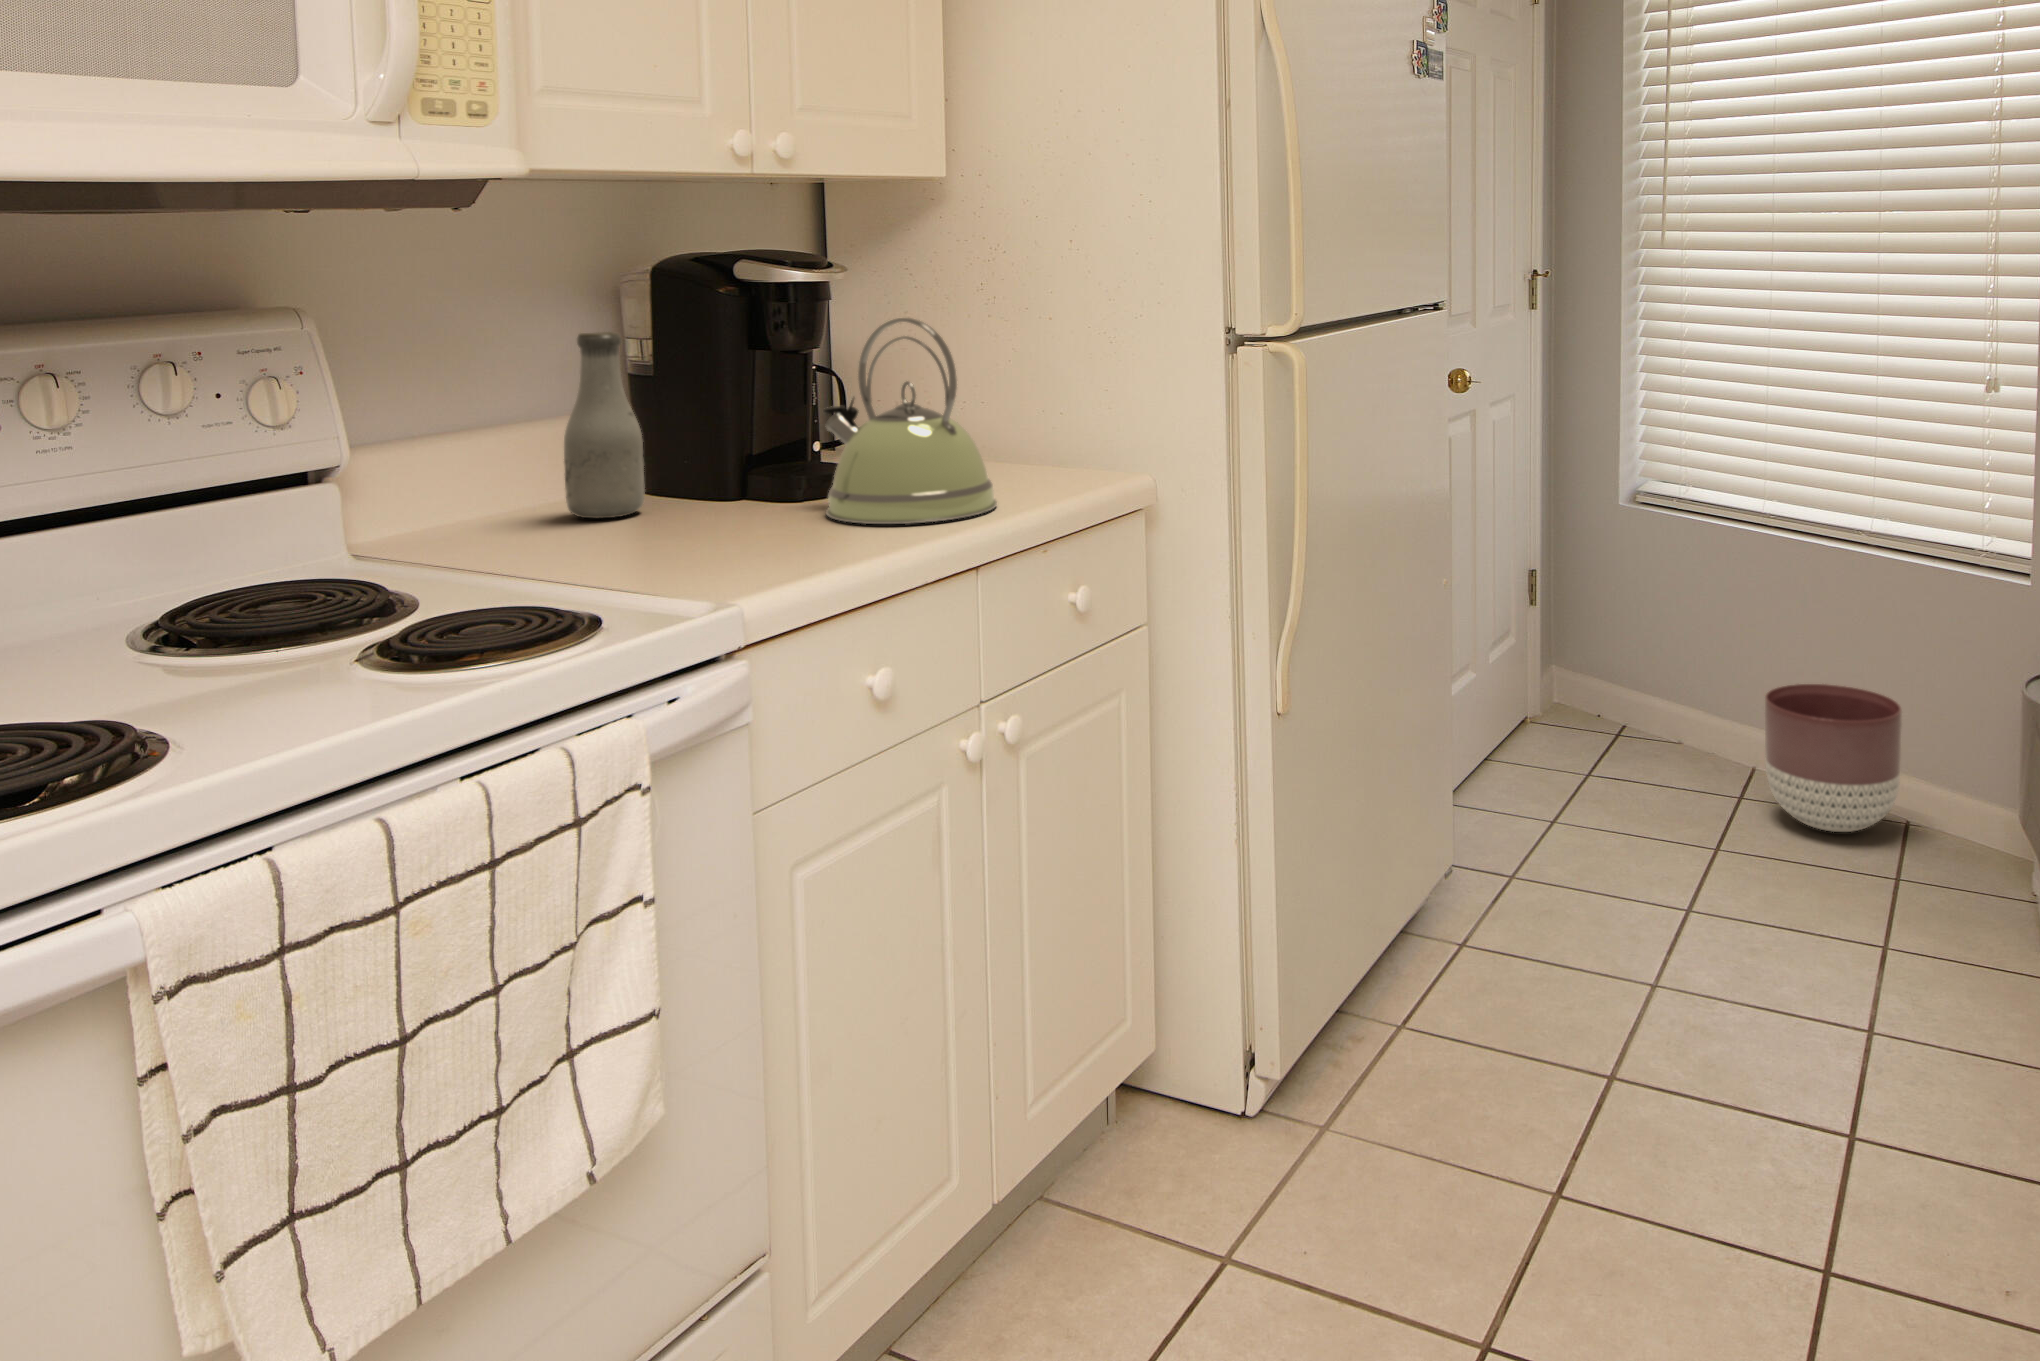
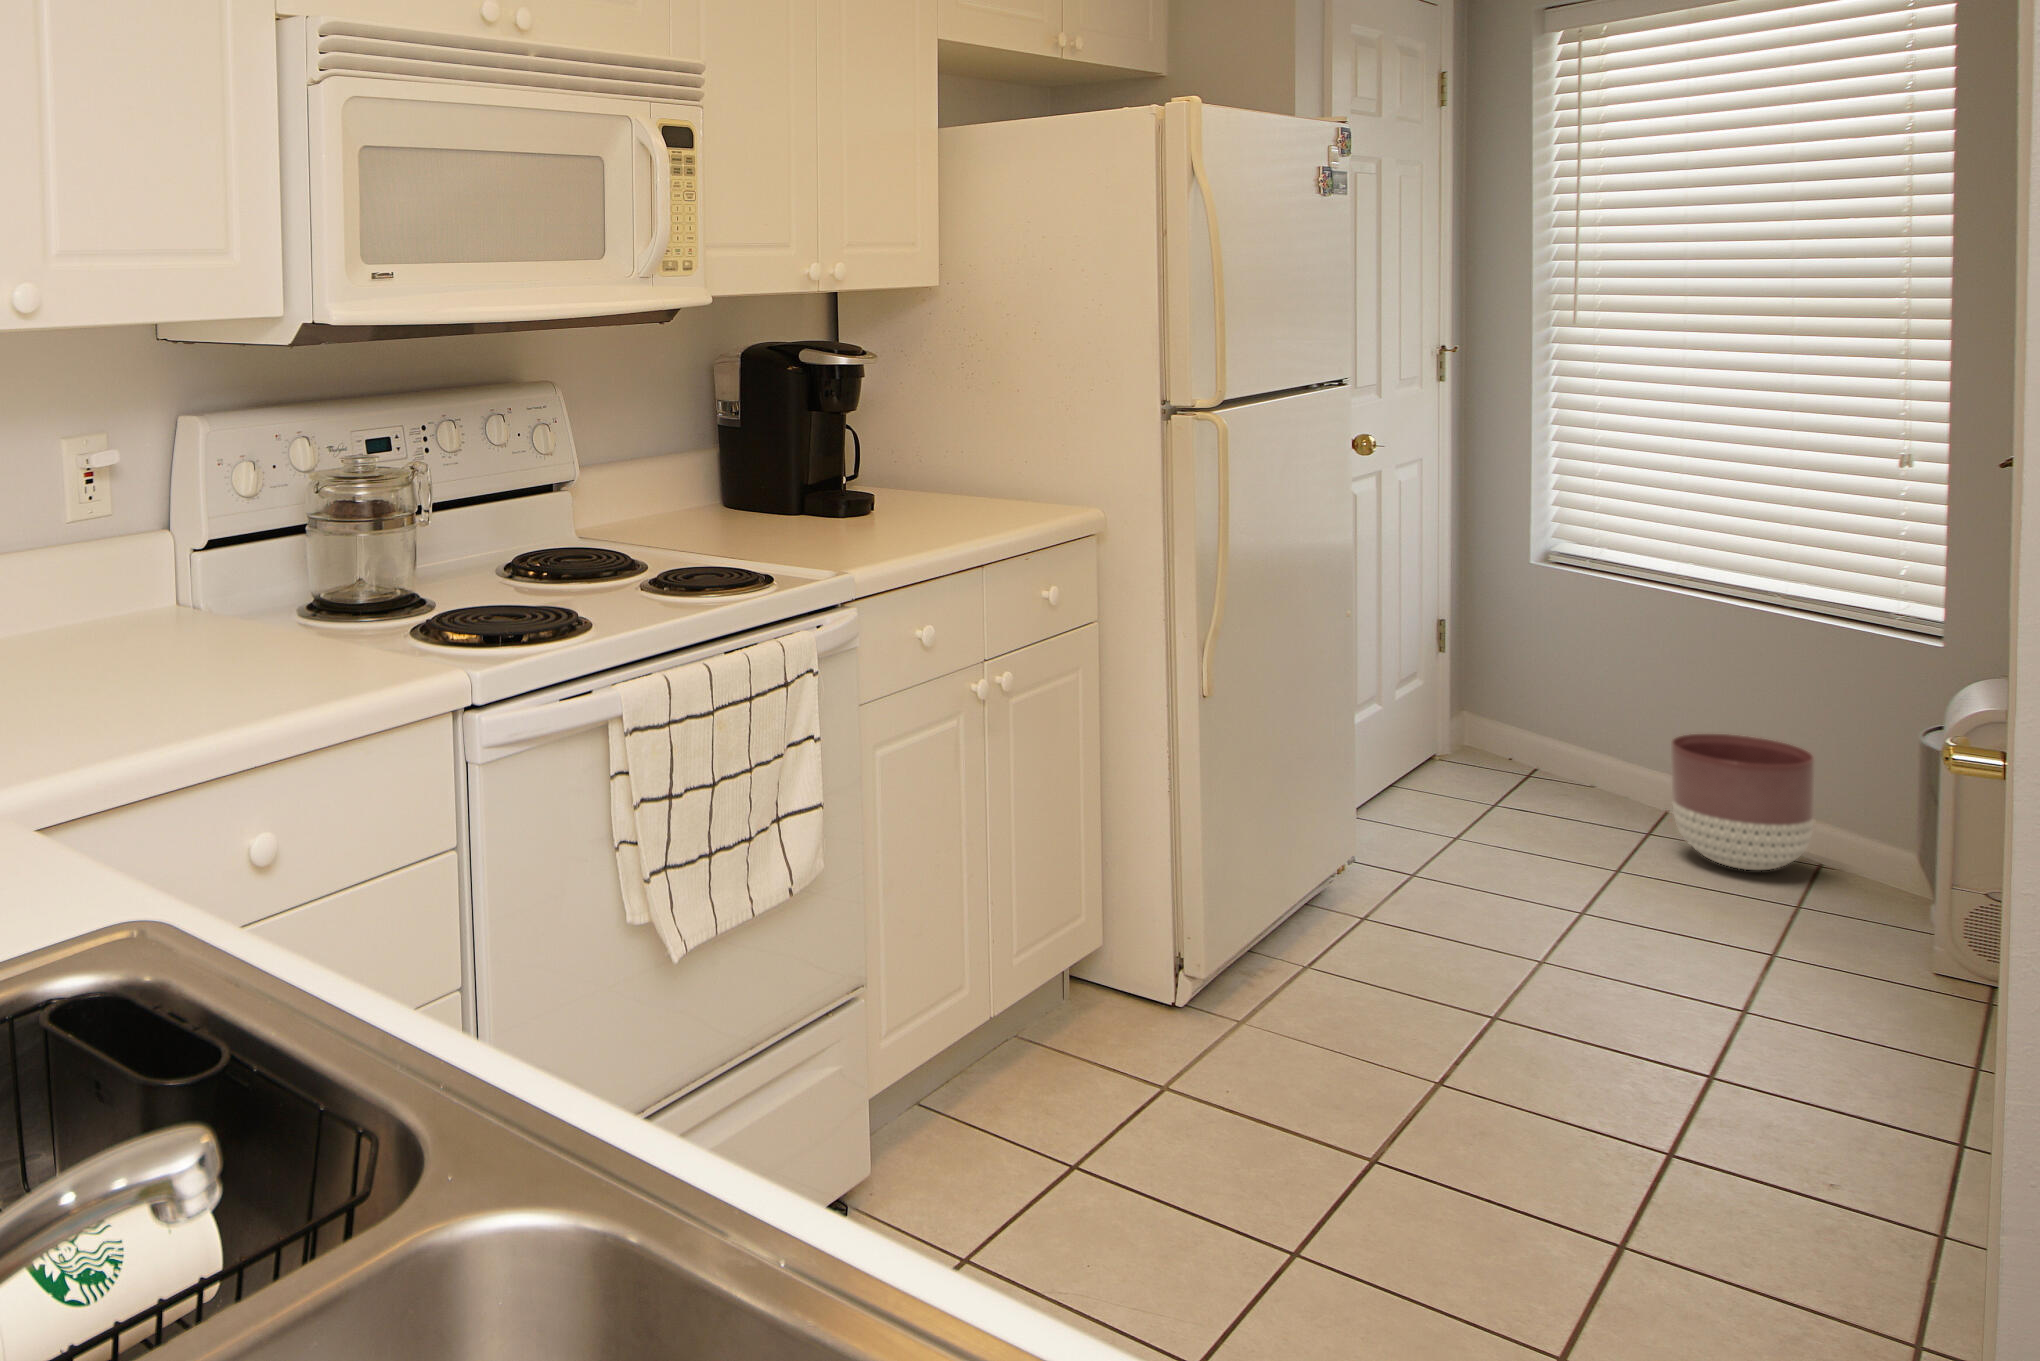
kettle: present [823,318,997,524] -> none [863,391,991,534]
bottle: present [564,332,645,518] -> none [689,399,740,524]

